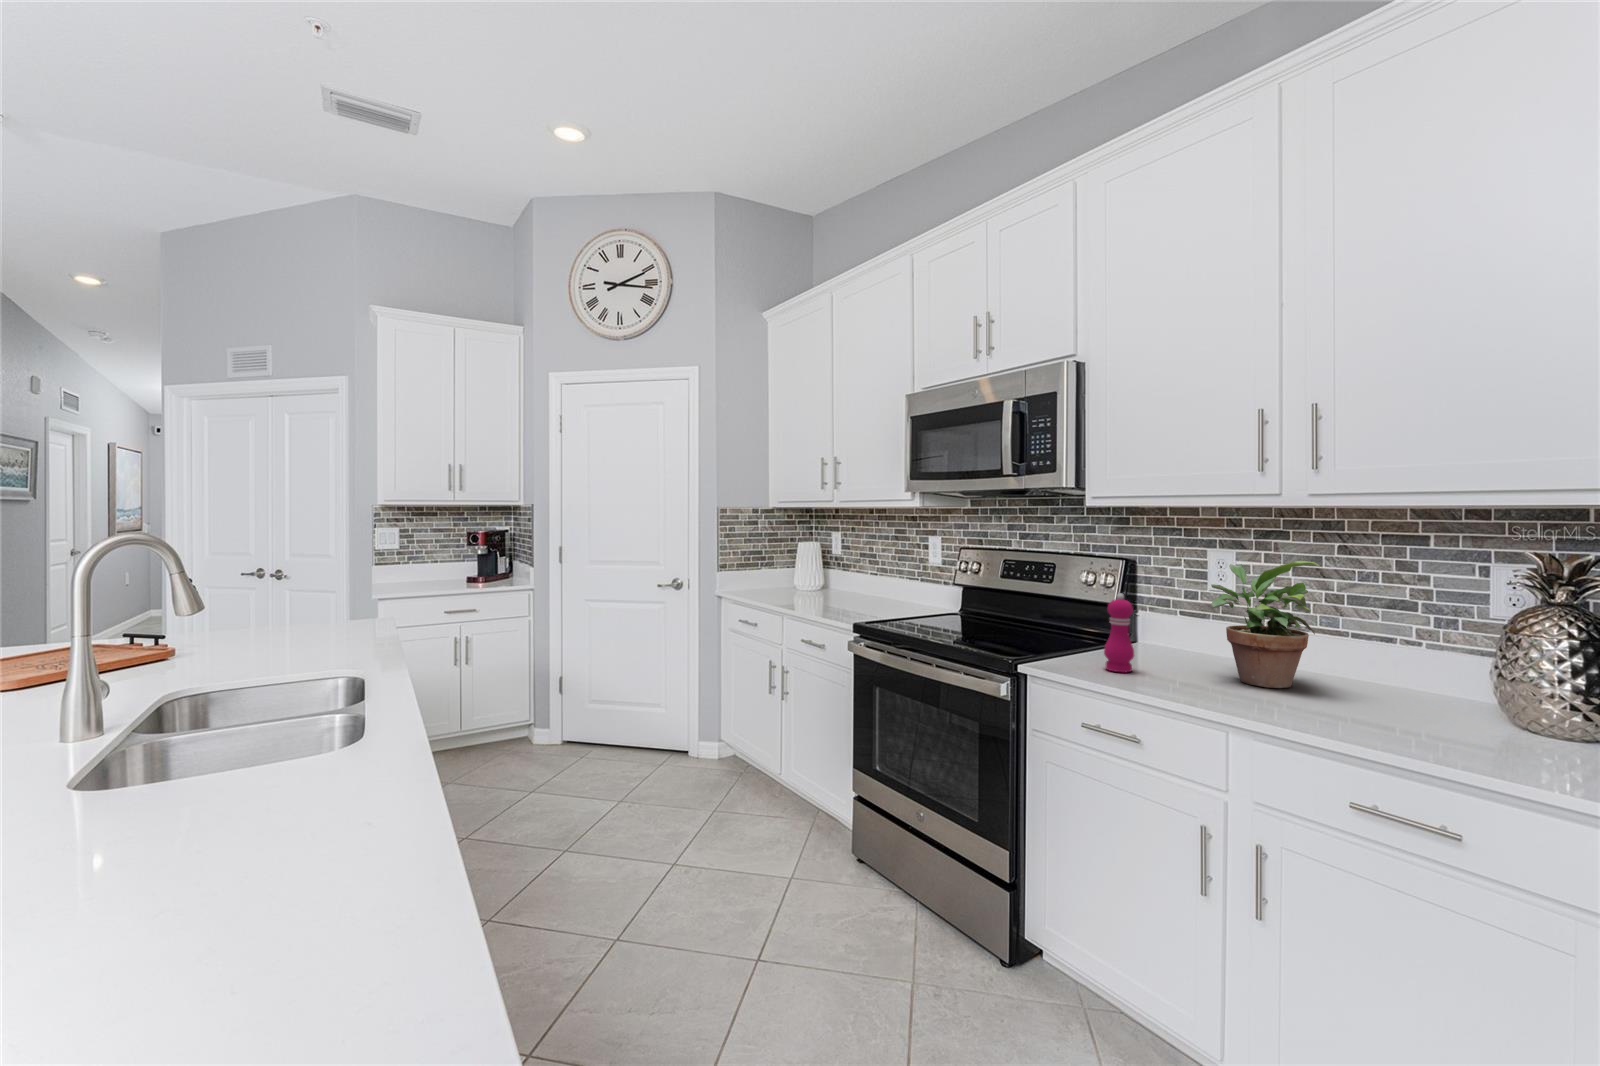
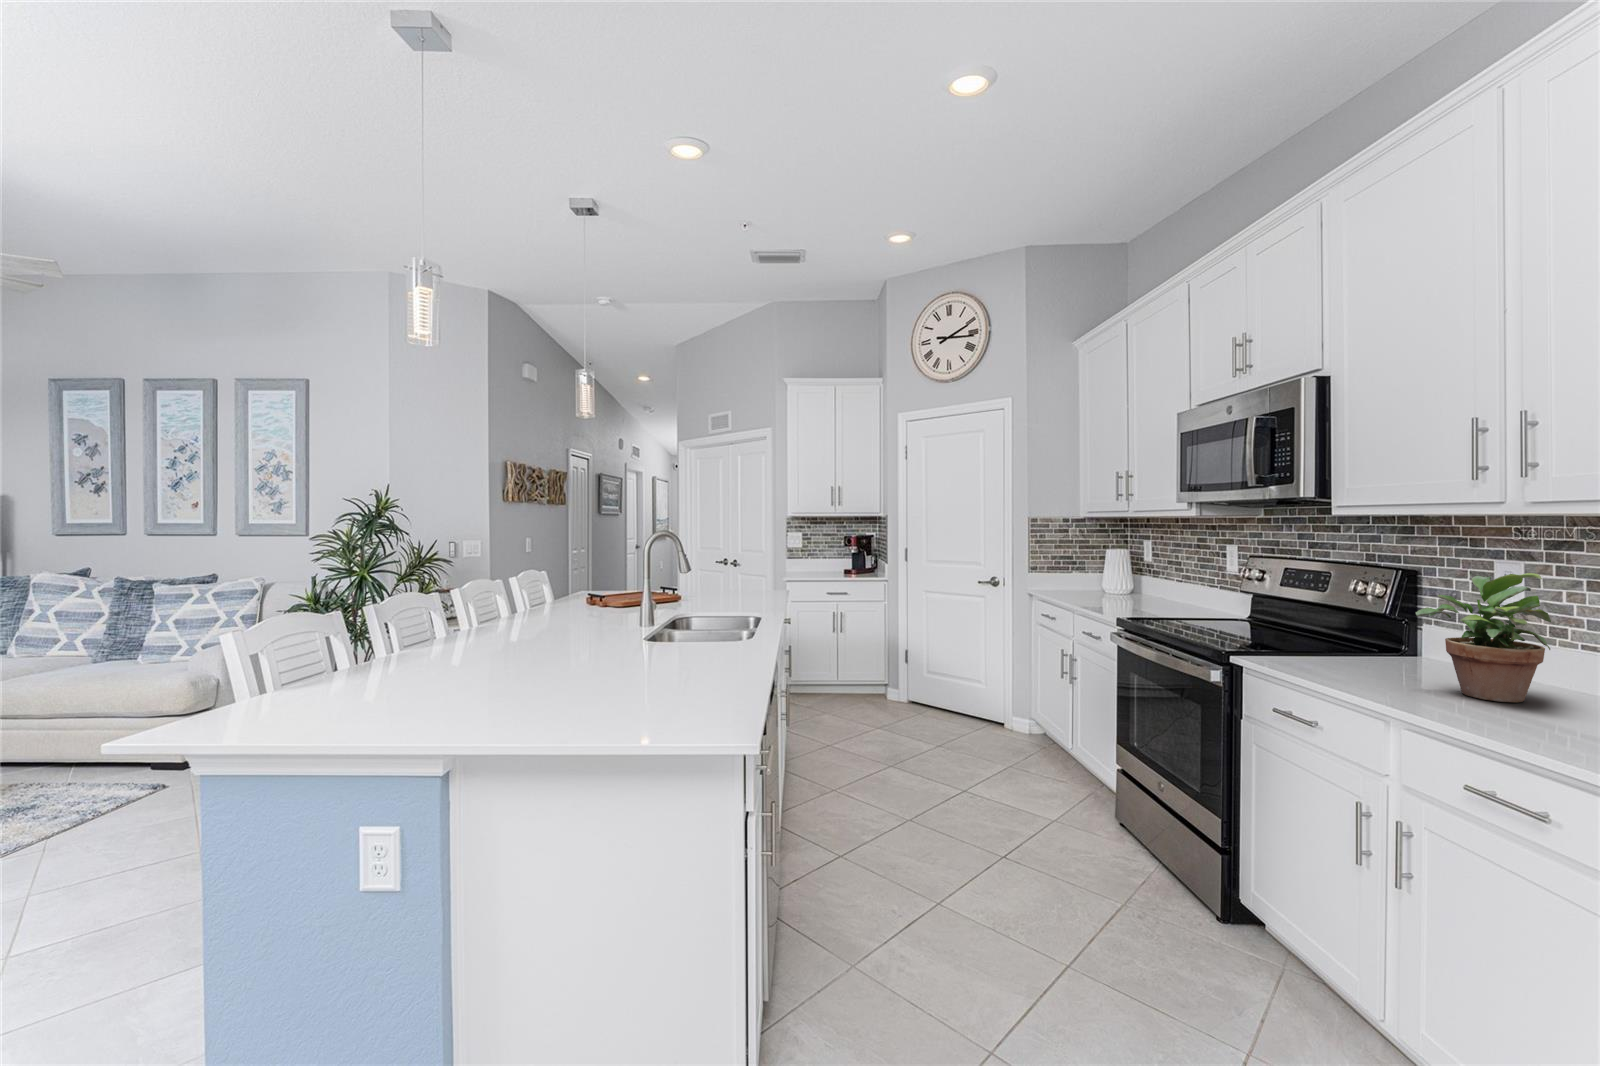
pepper mill: present [1104,593,1134,672] -> none [1311,599,1344,673]

